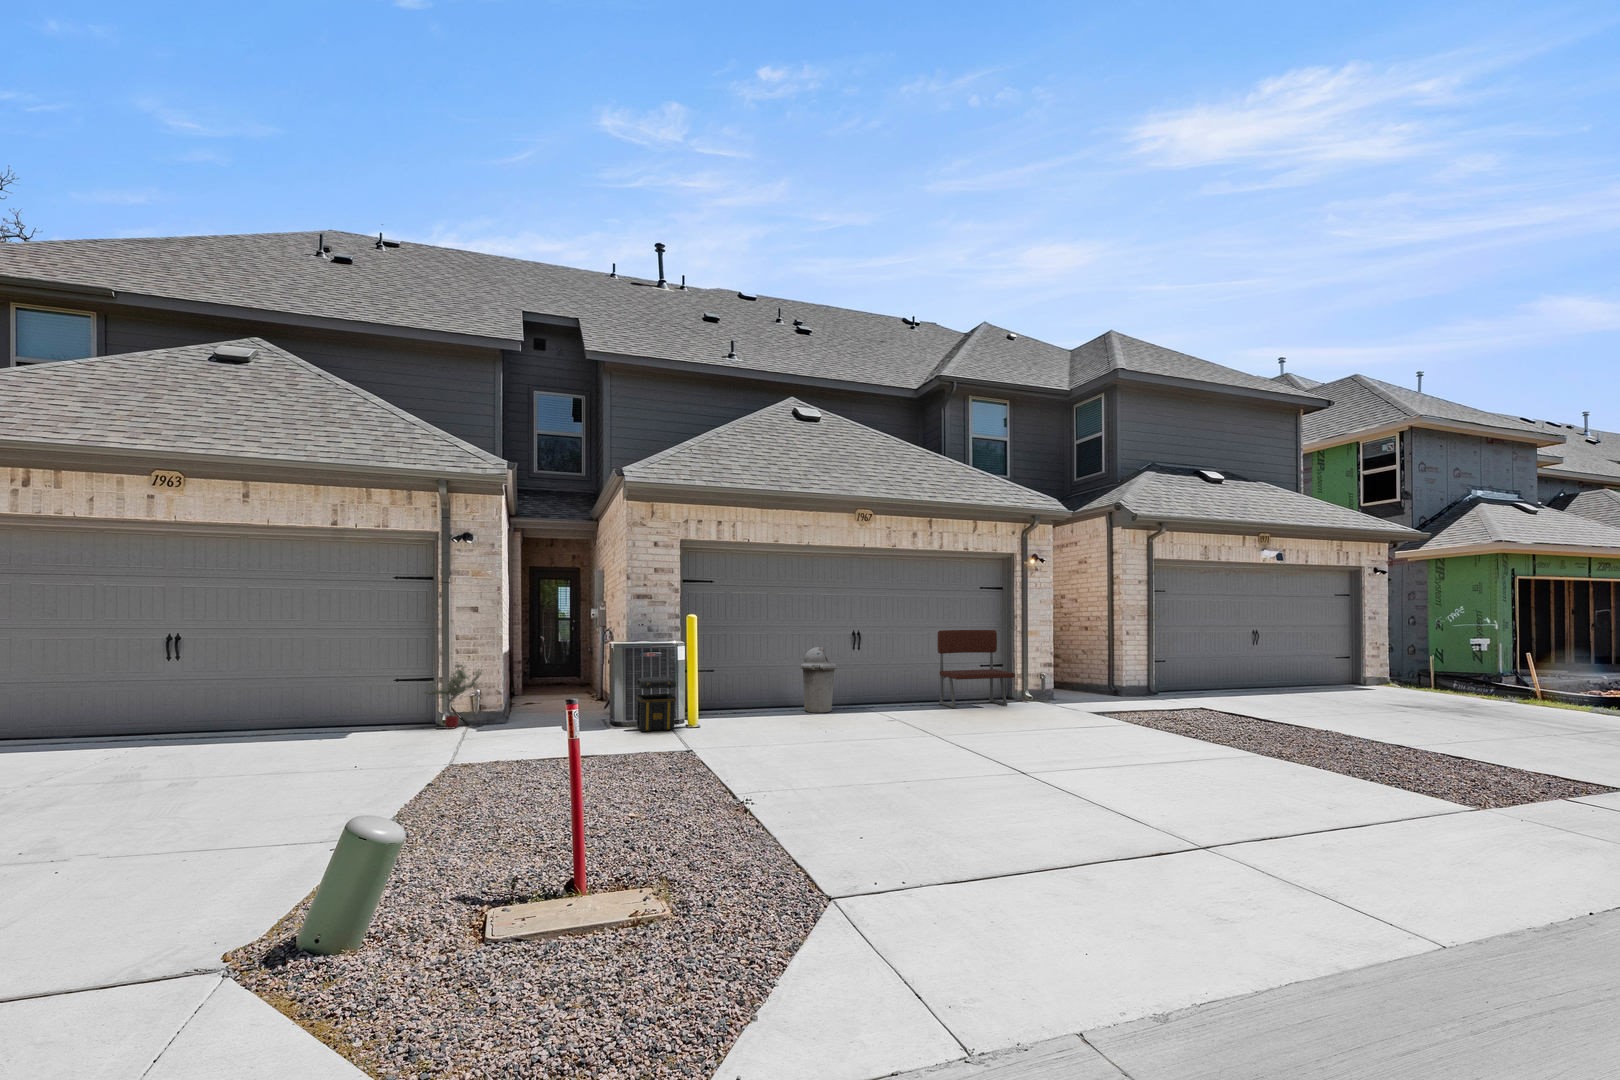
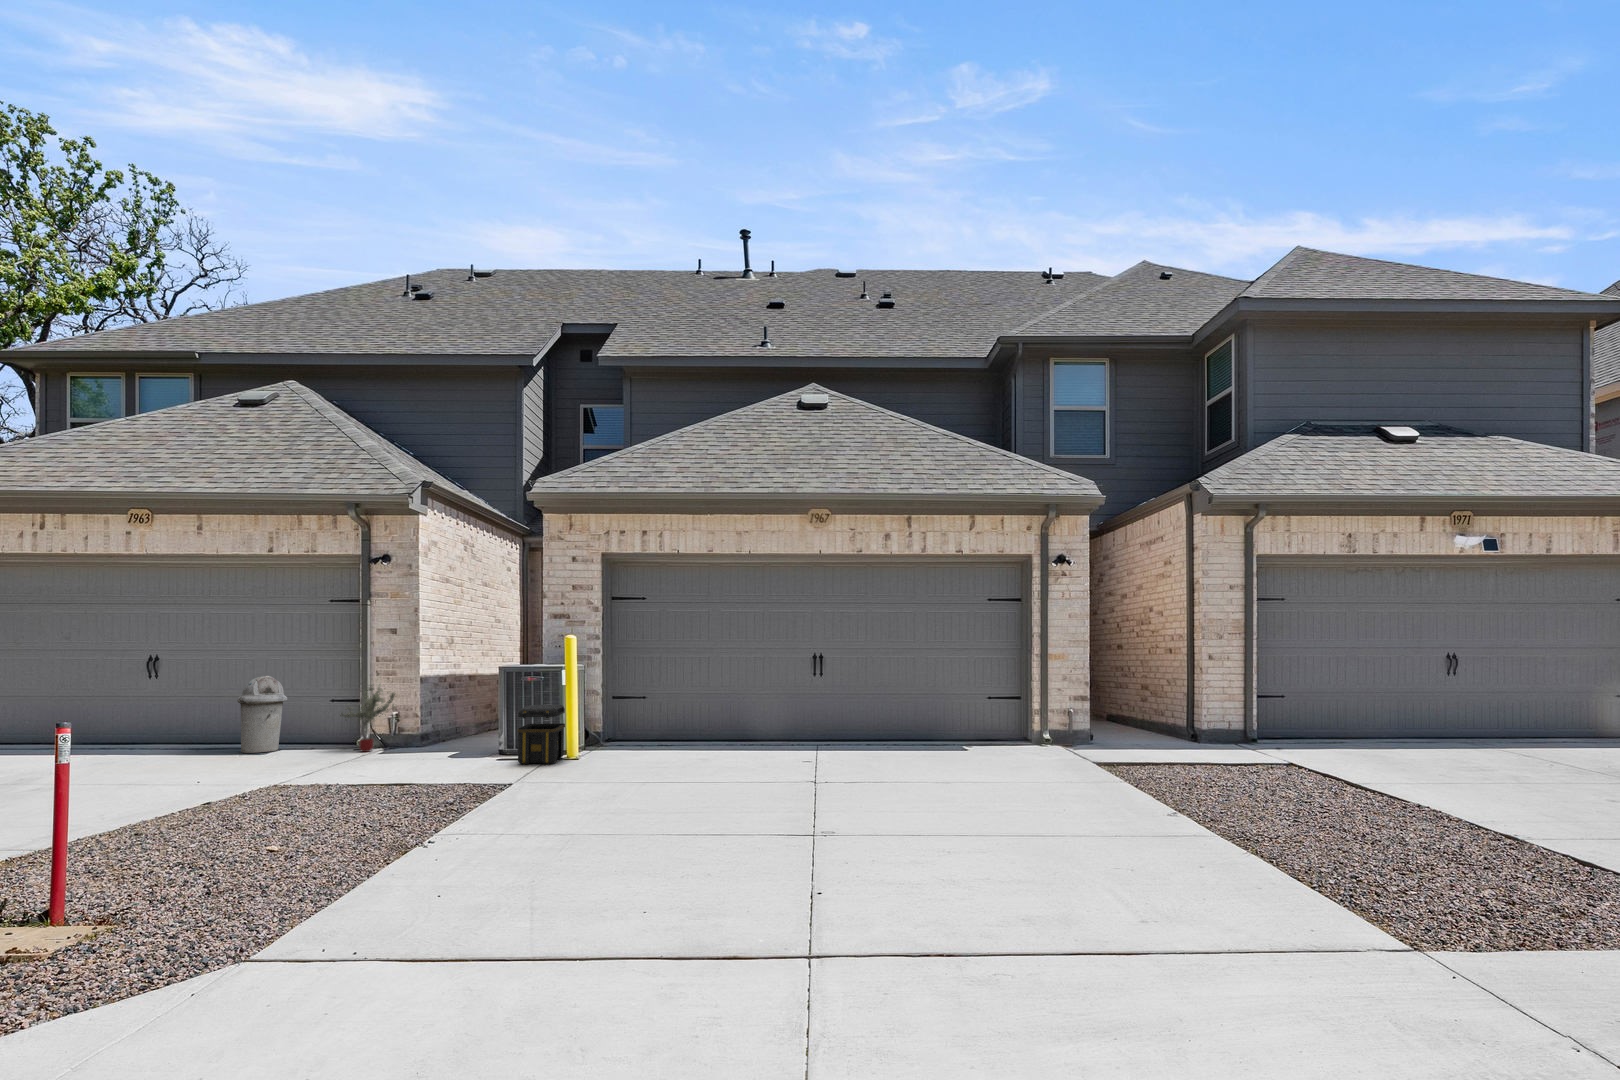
bench: present [938,630,1015,708] -> none [917,653,1009,752]
trash can: present [801,647,837,713] -> present [237,676,287,753]

